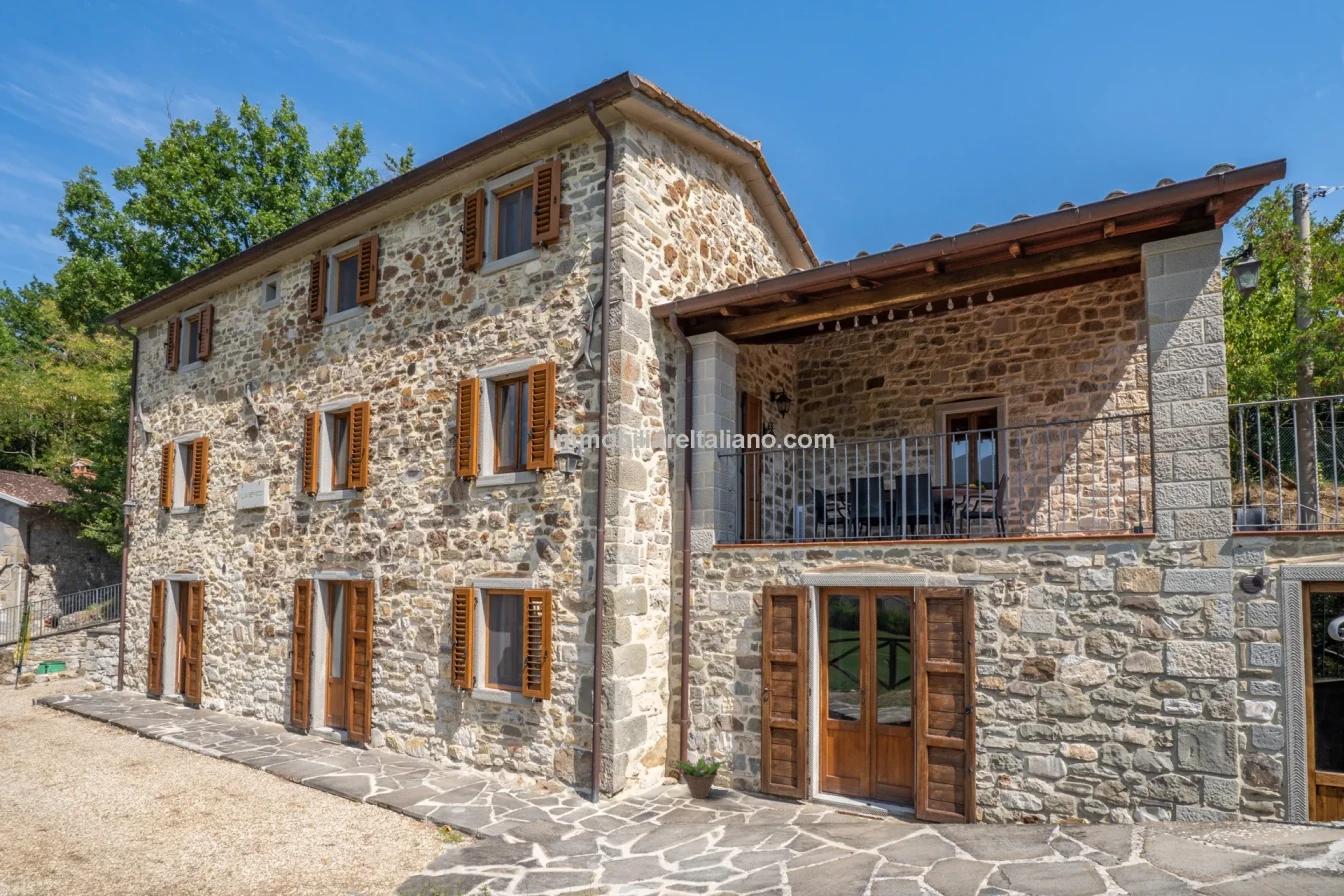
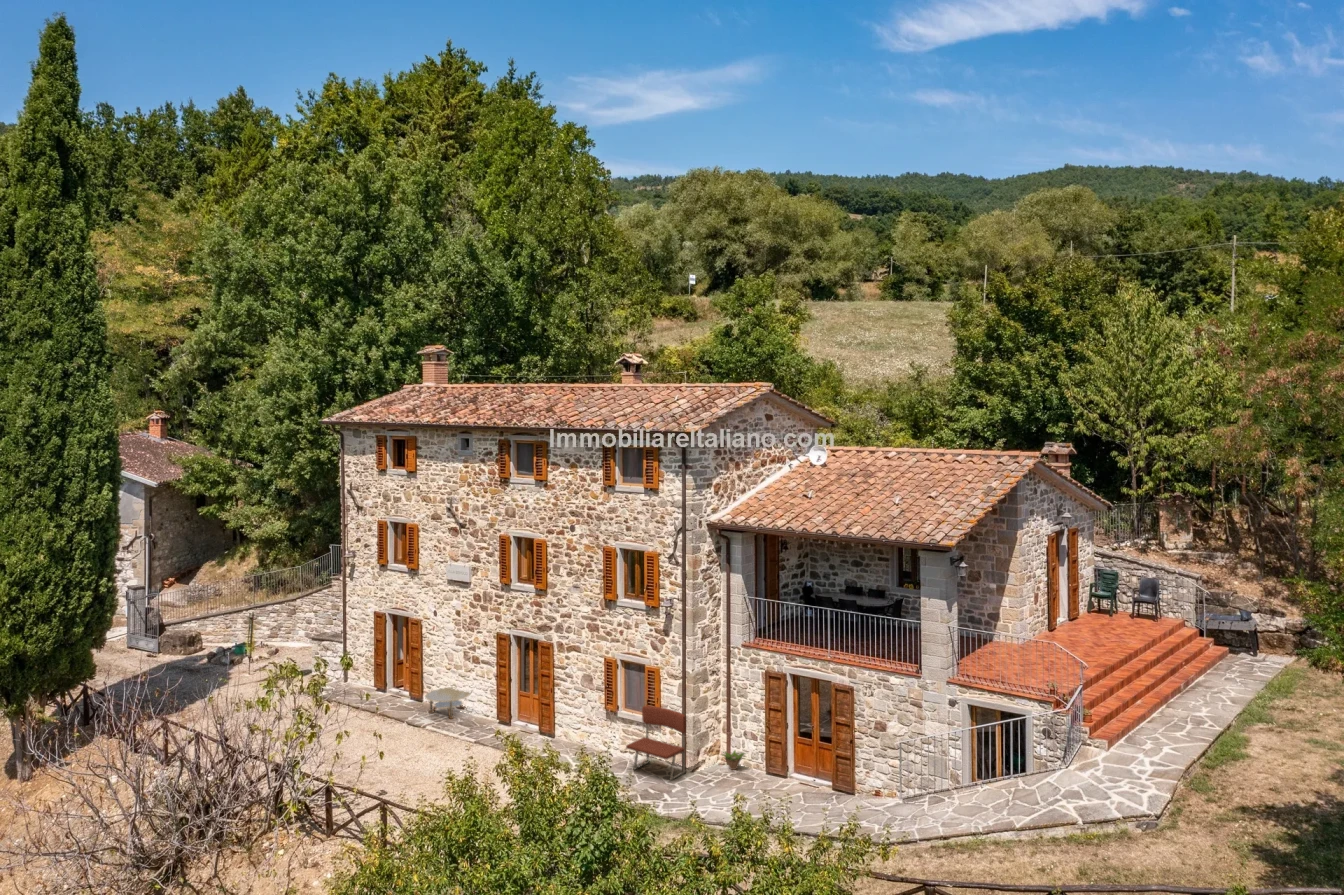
bench: none [475,669,601,822] -> present [626,706,686,780]
round table: none [165,689,254,736] -> present [425,688,471,719]

